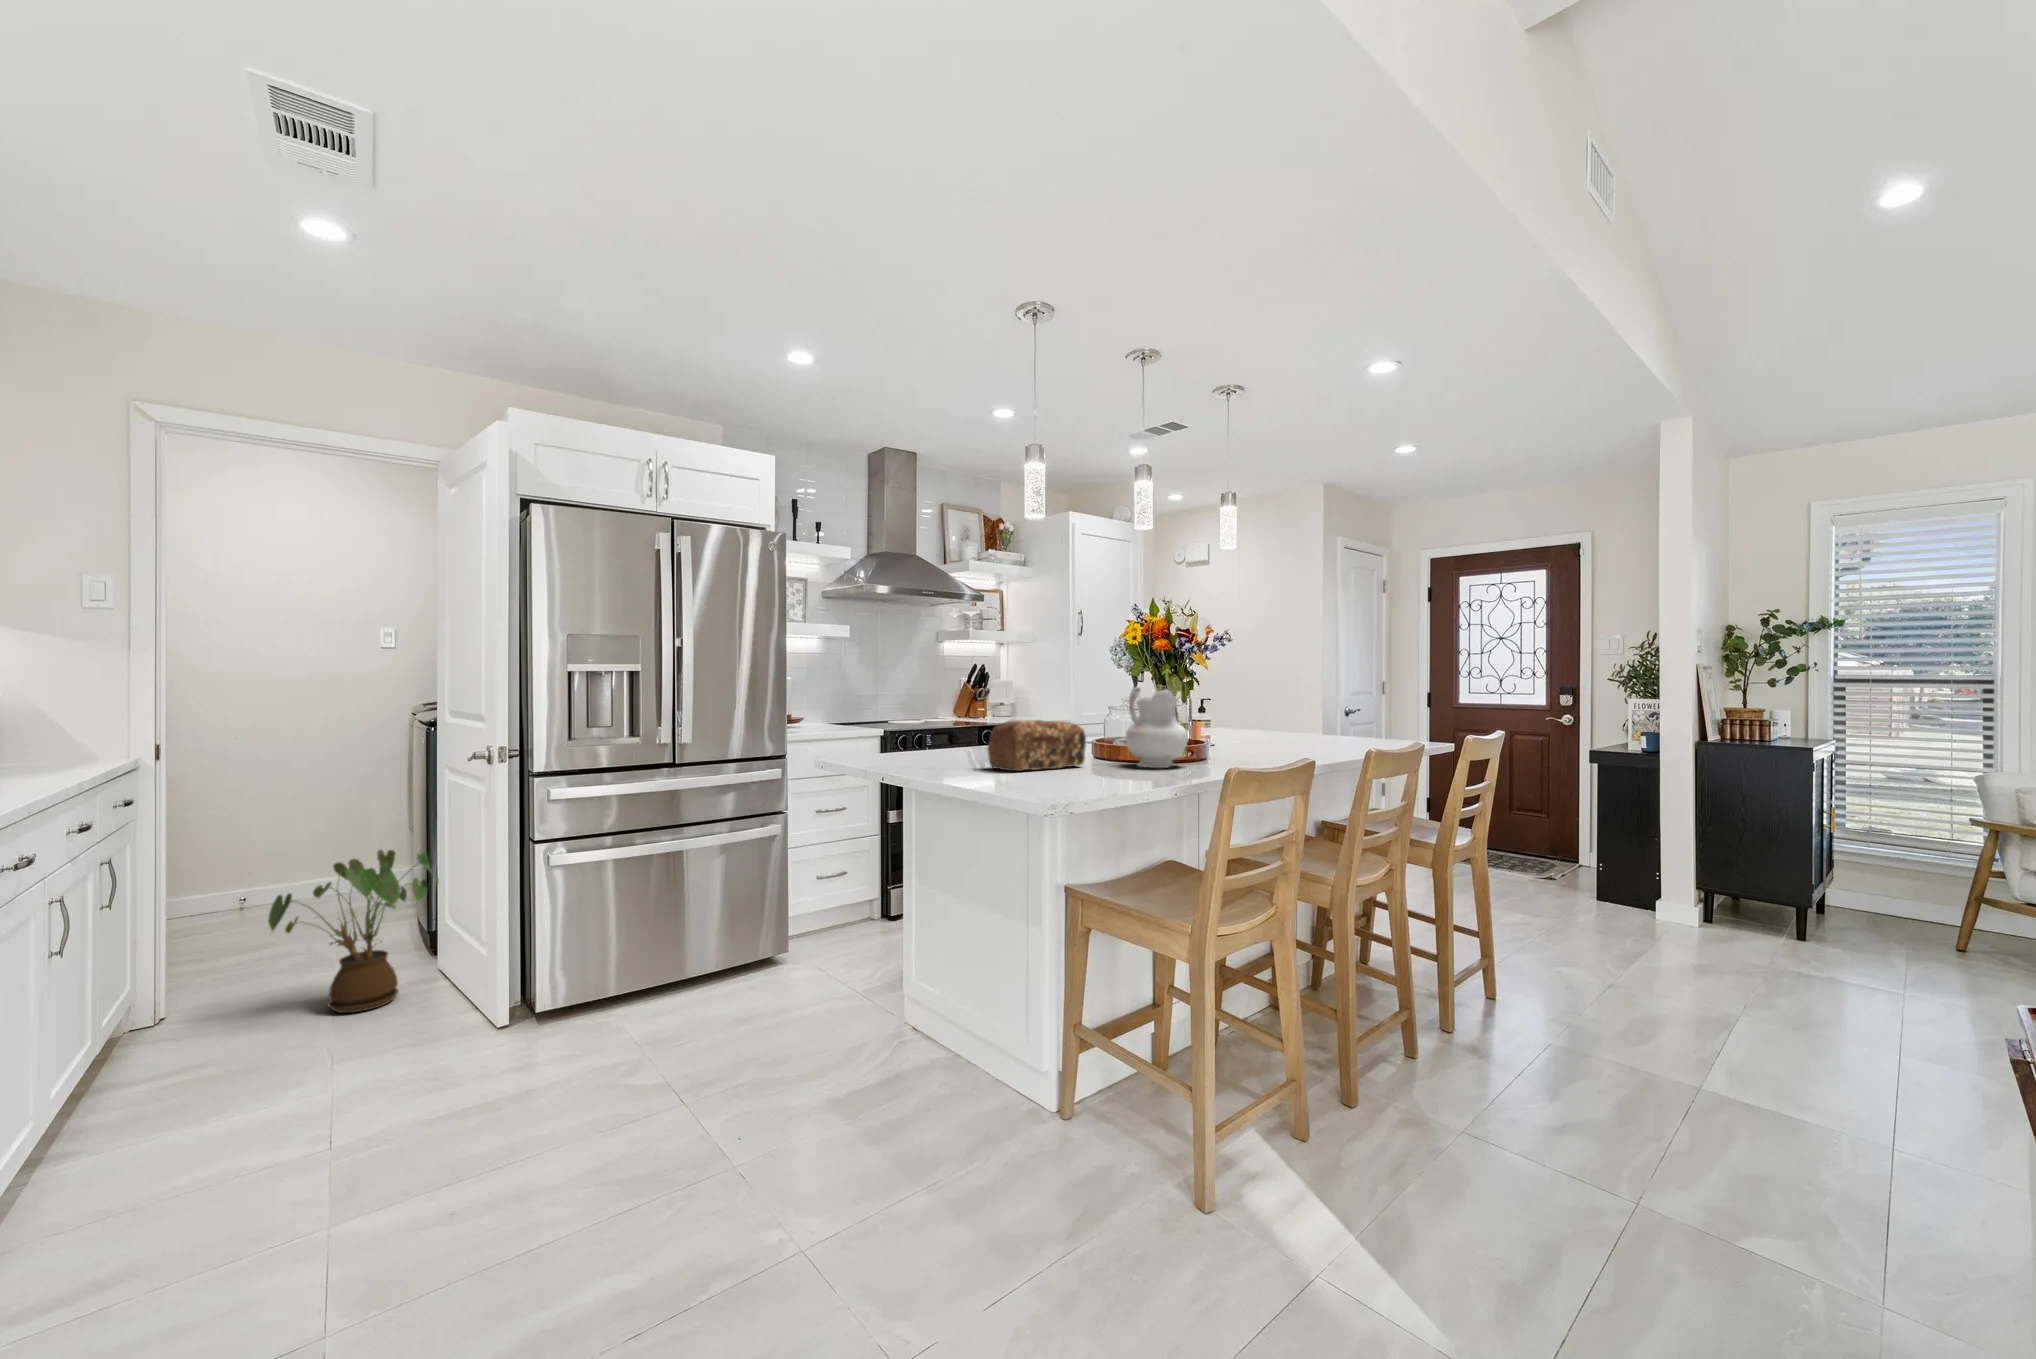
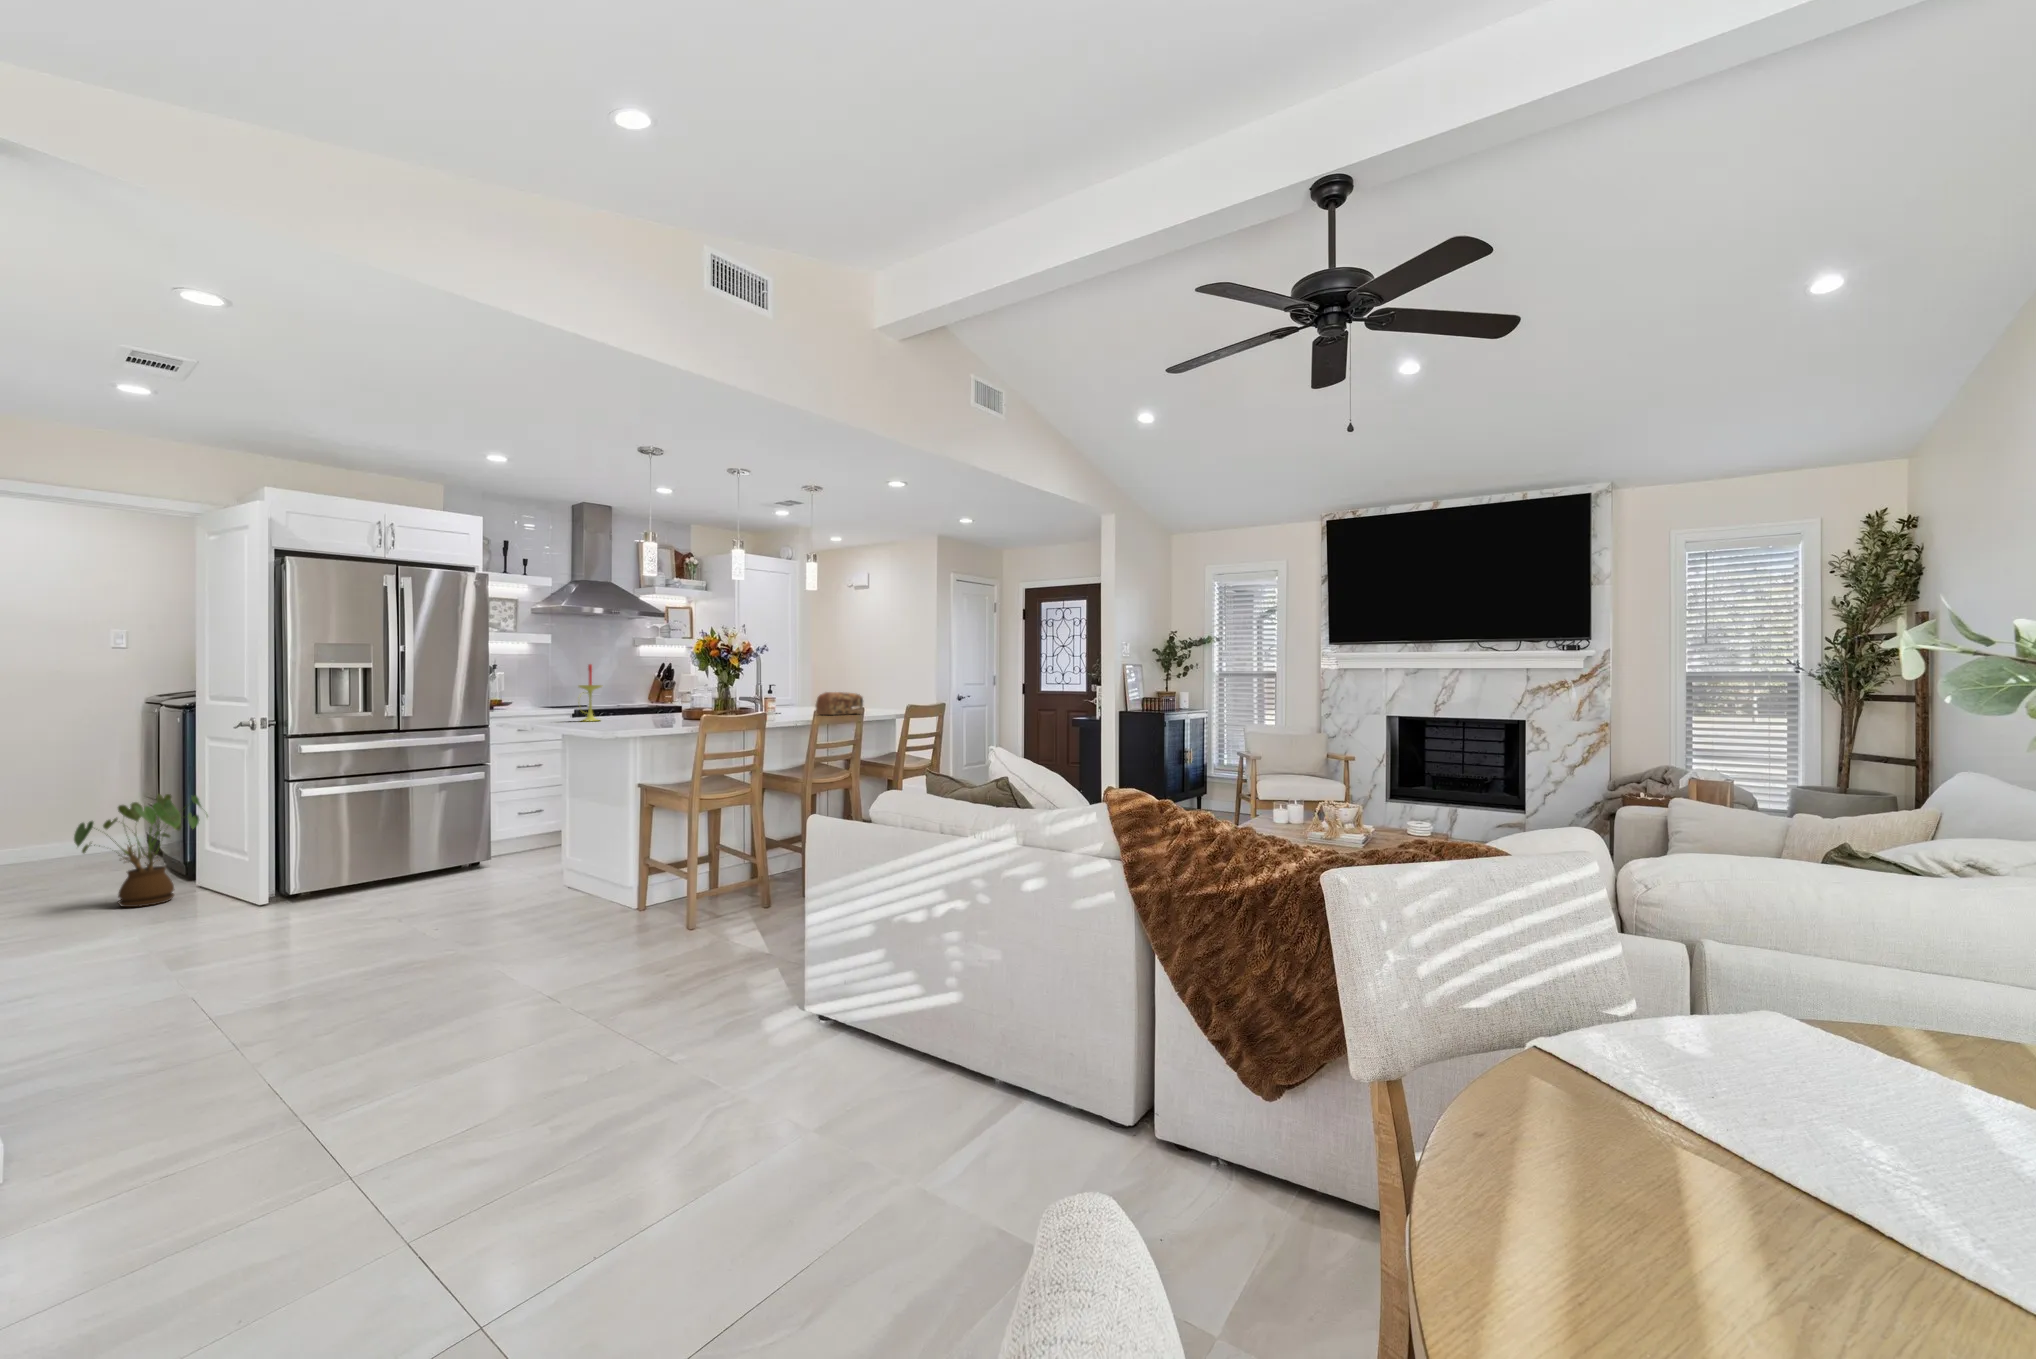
candle: none [929,665,966,761] -> present [578,664,601,721]
ceramic pitcher: present [1126,687,1188,768] -> none [696,675,734,721]
bread loaf: present [987,720,1086,771] -> present [816,692,863,715]

